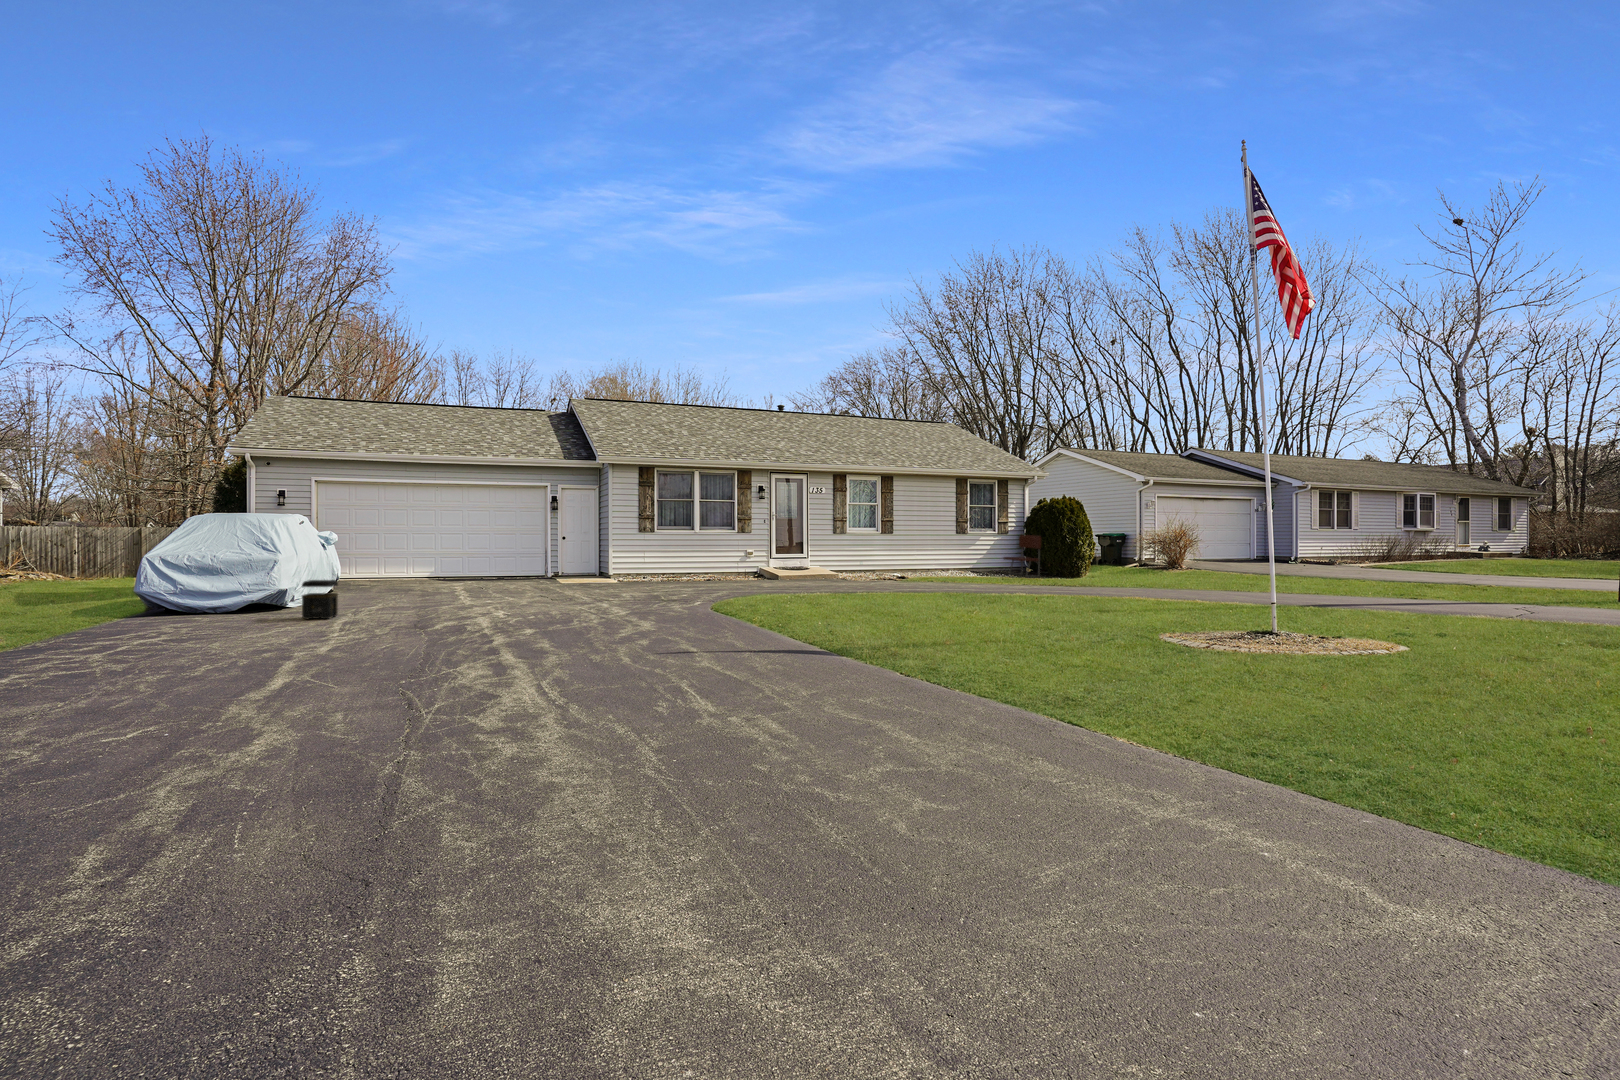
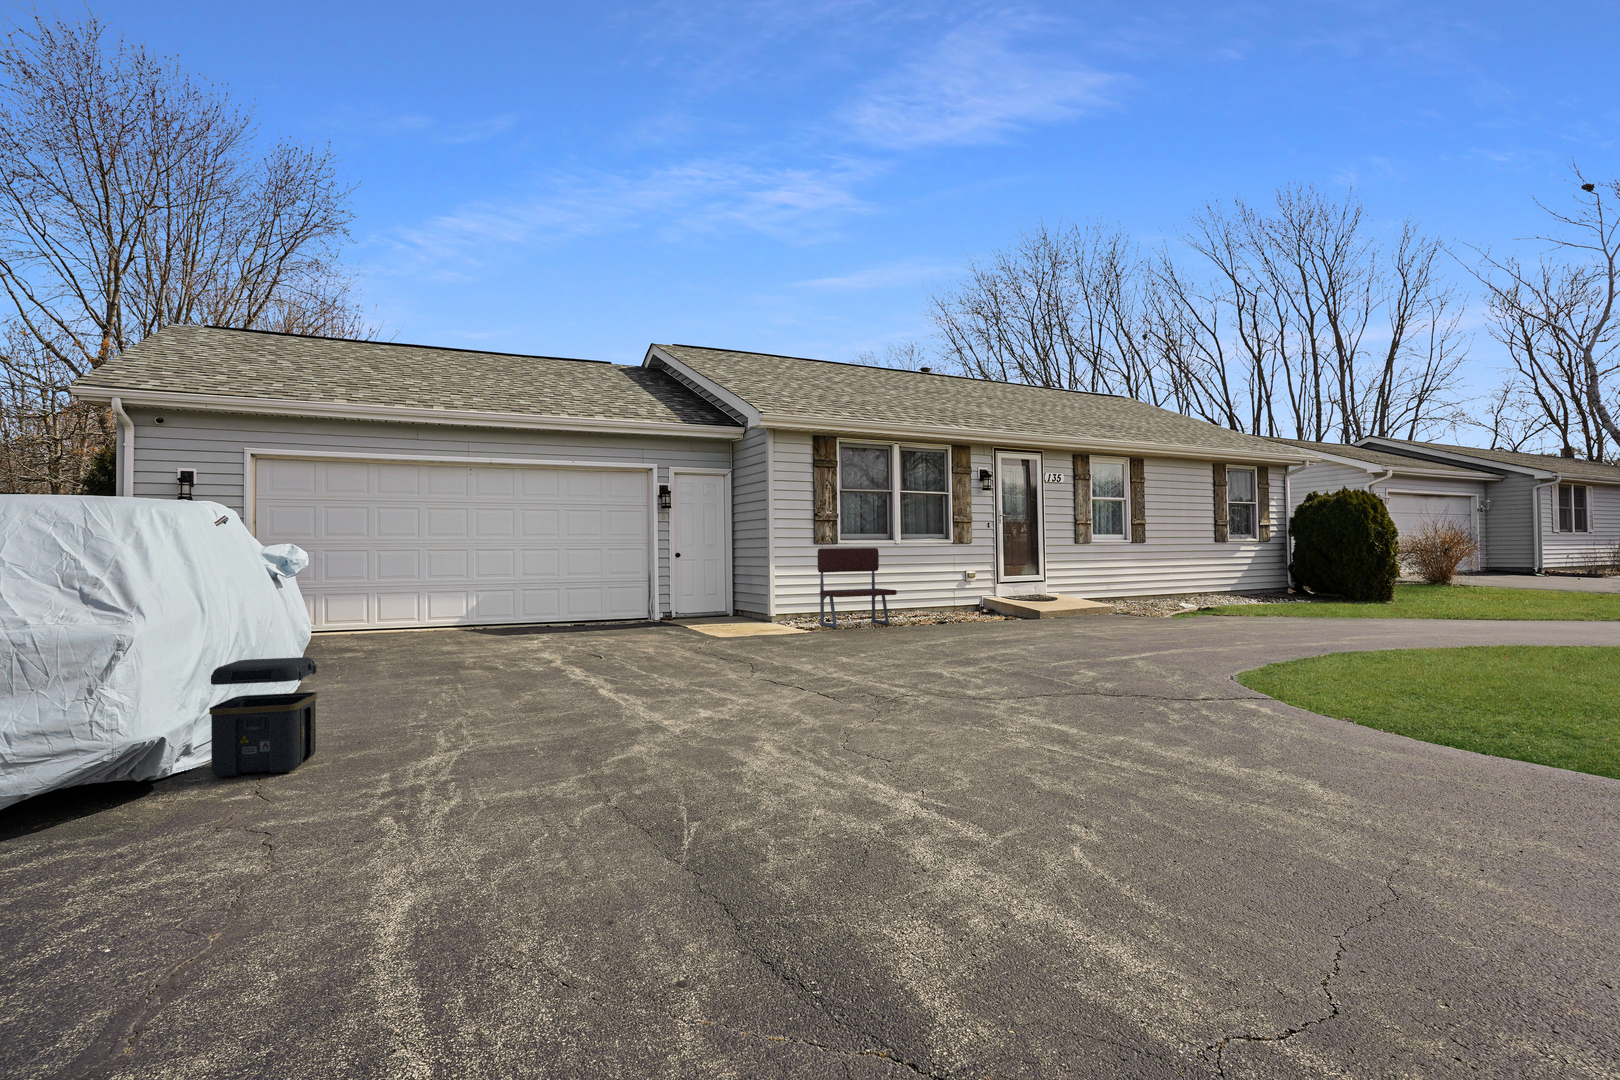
bench: present [1004,535,1041,578] -> present [818,548,897,628]

